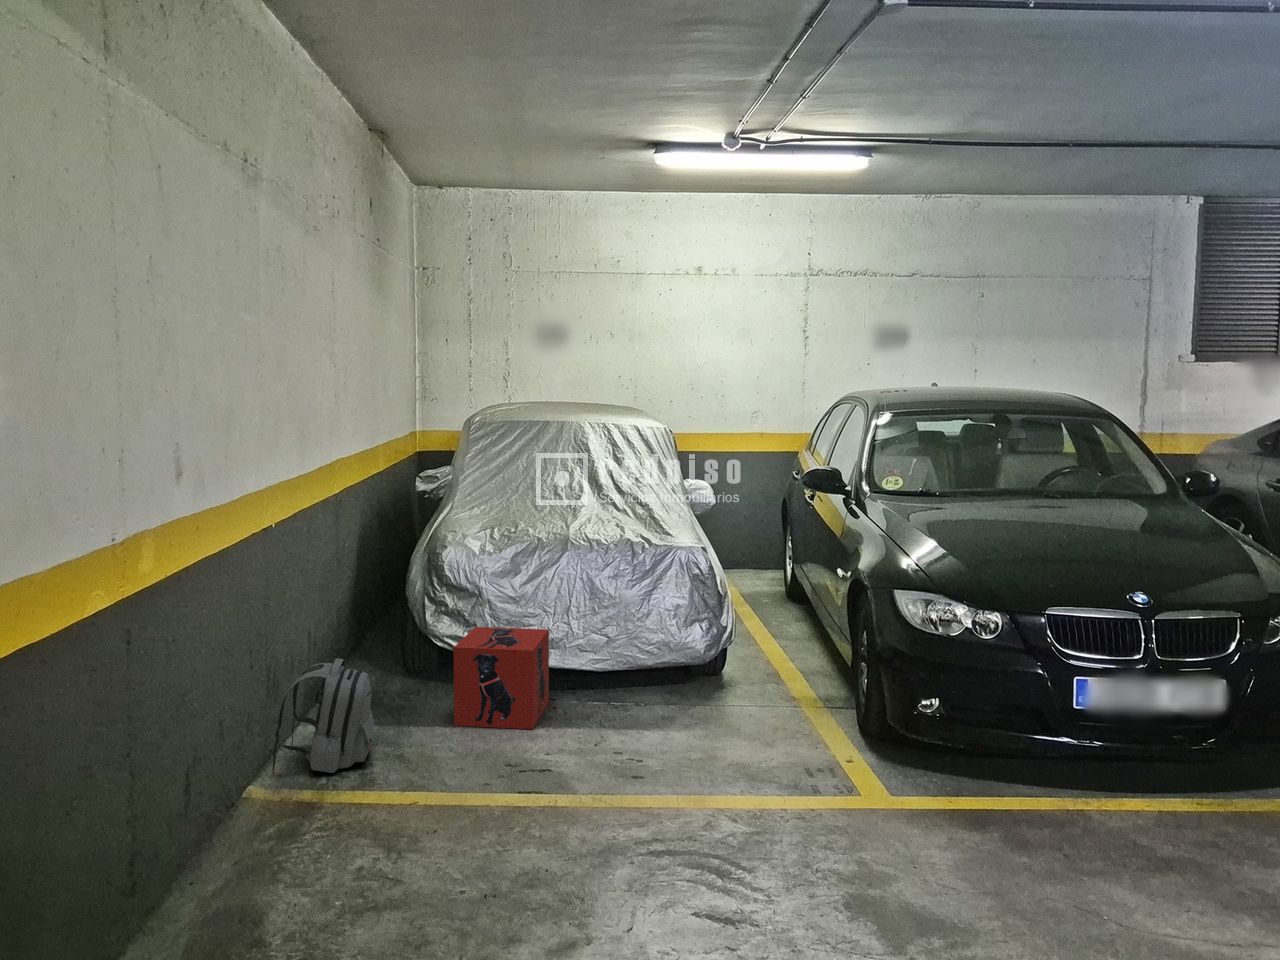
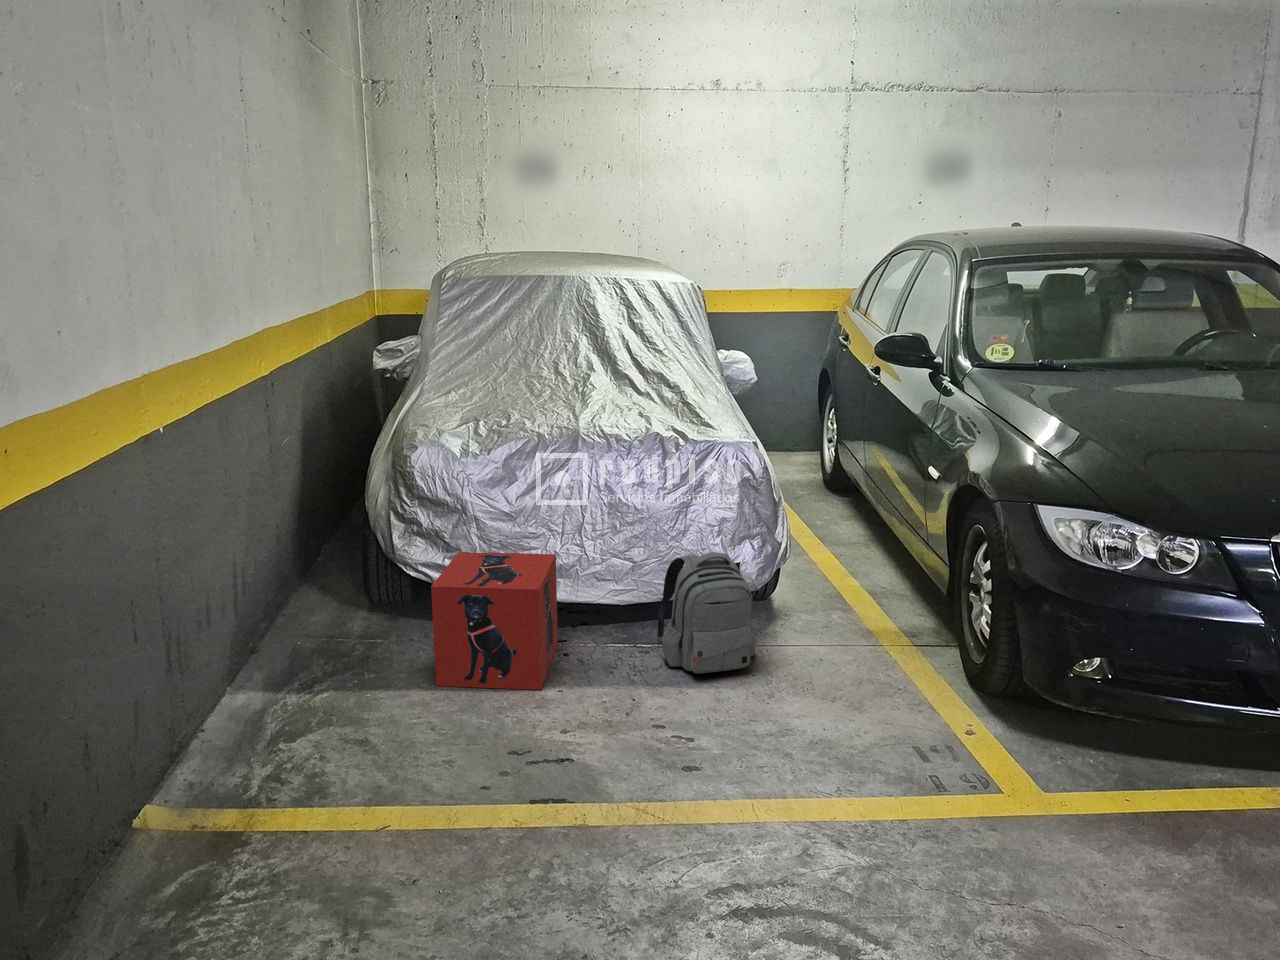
backpack: present [272,658,374,776] -> present [657,552,755,673]

